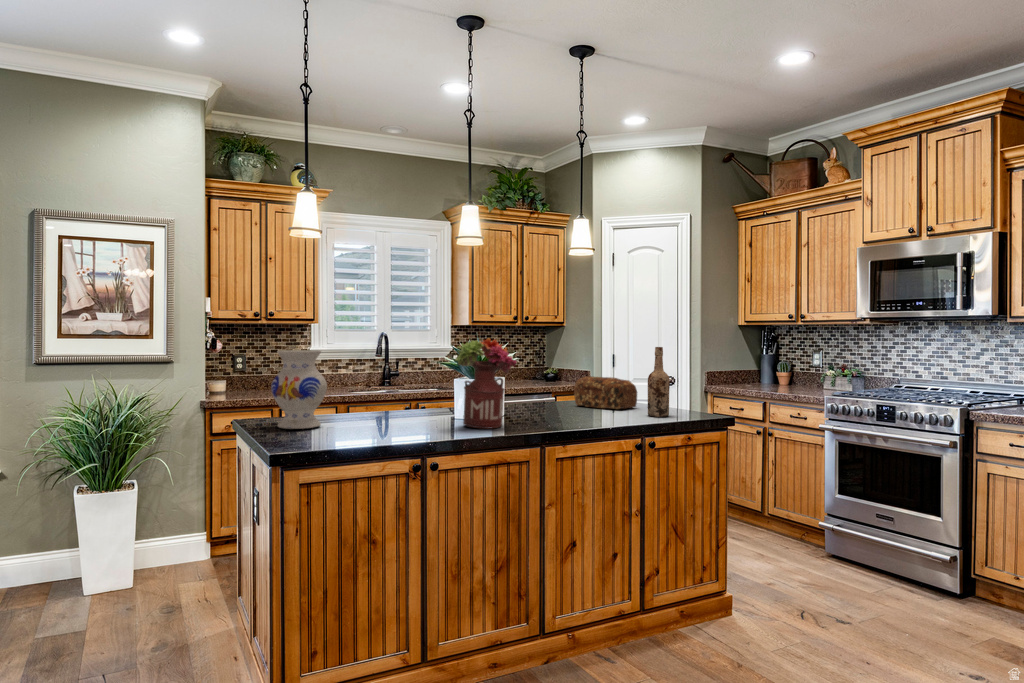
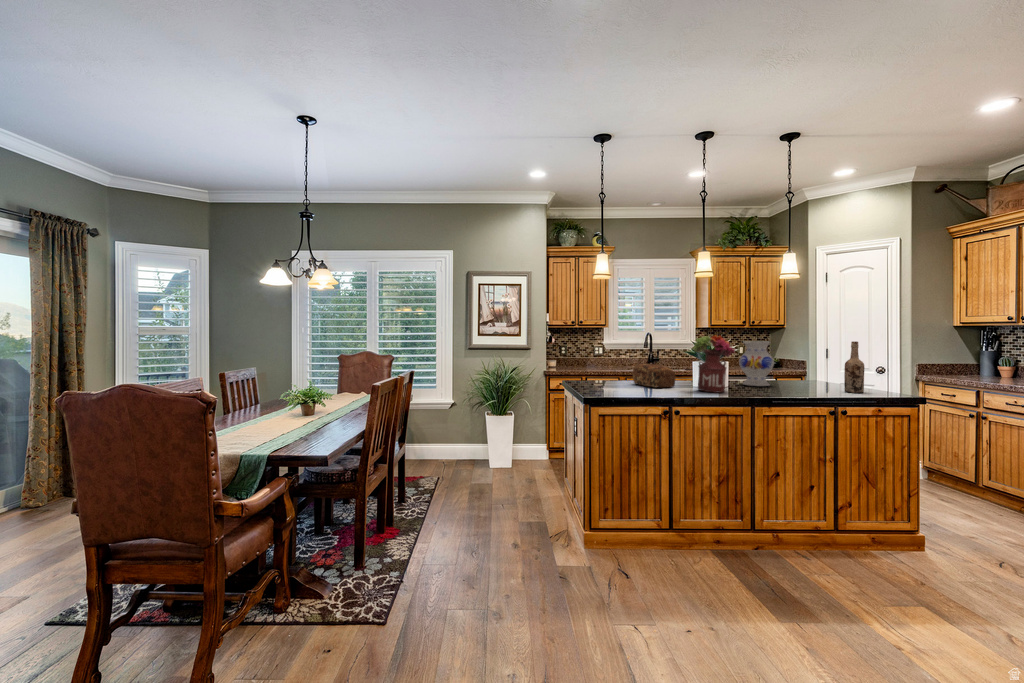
vase: present [271,350,327,429] -> present [739,341,774,386]
bread loaf: present [574,376,637,409] -> present [633,363,675,387]

